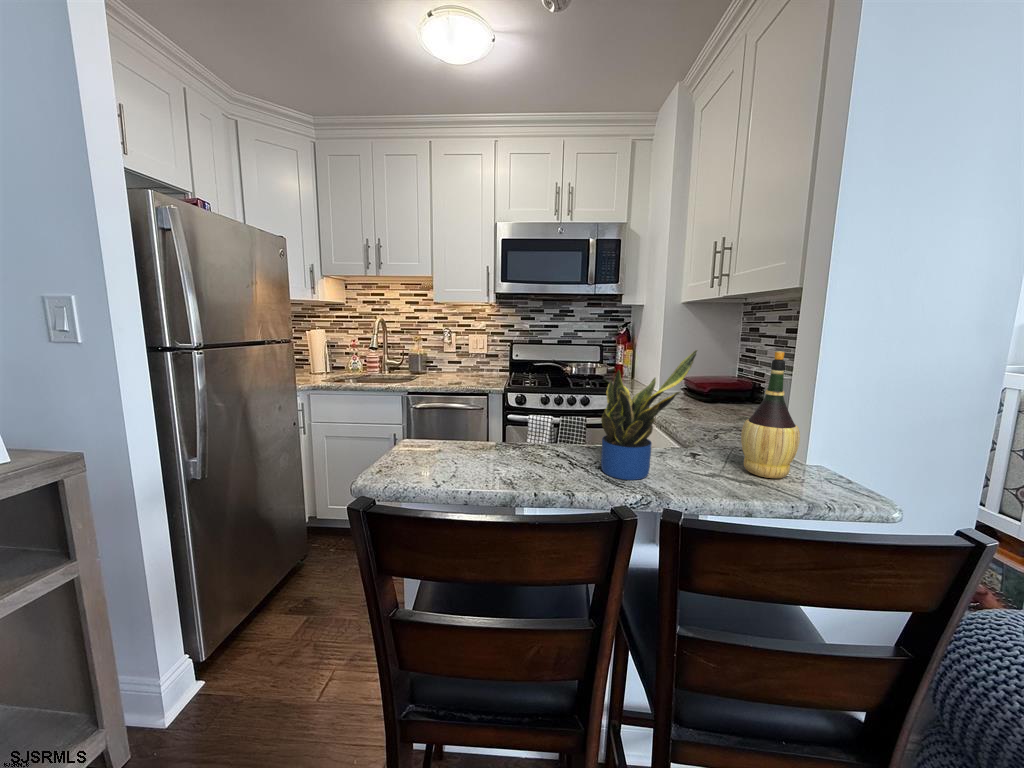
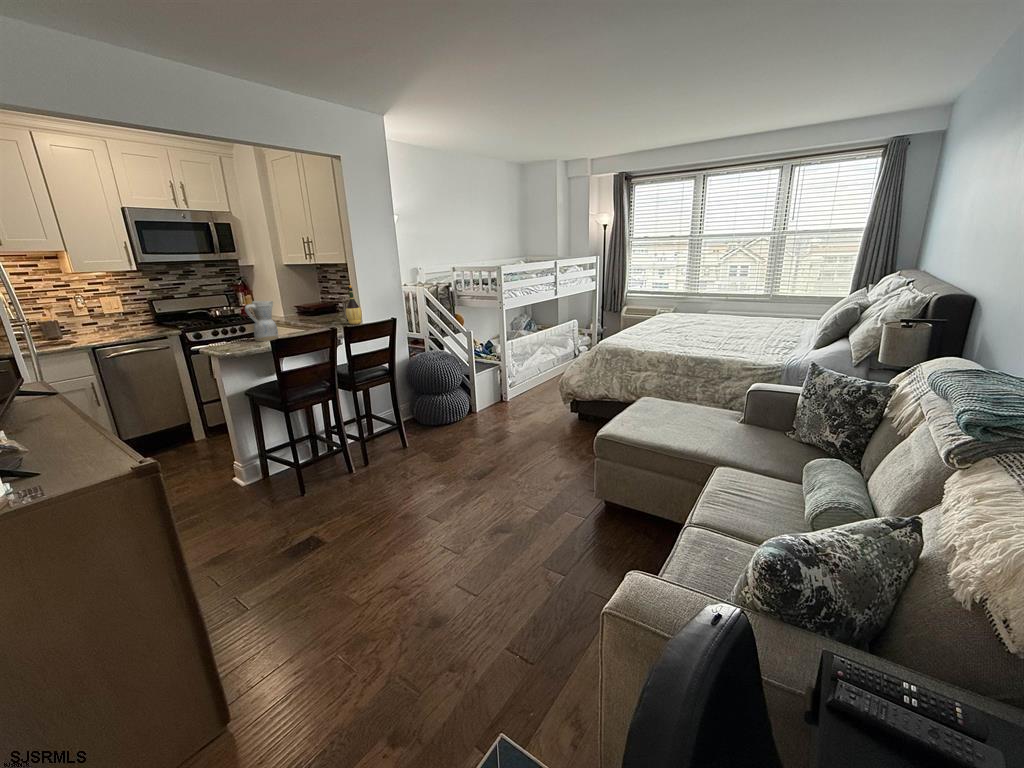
potted plant: present [601,350,697,480] -> none [302,287,330,332]
ceramic pitcher: none [427,363,501,478] -> present [245,301,278,341]

